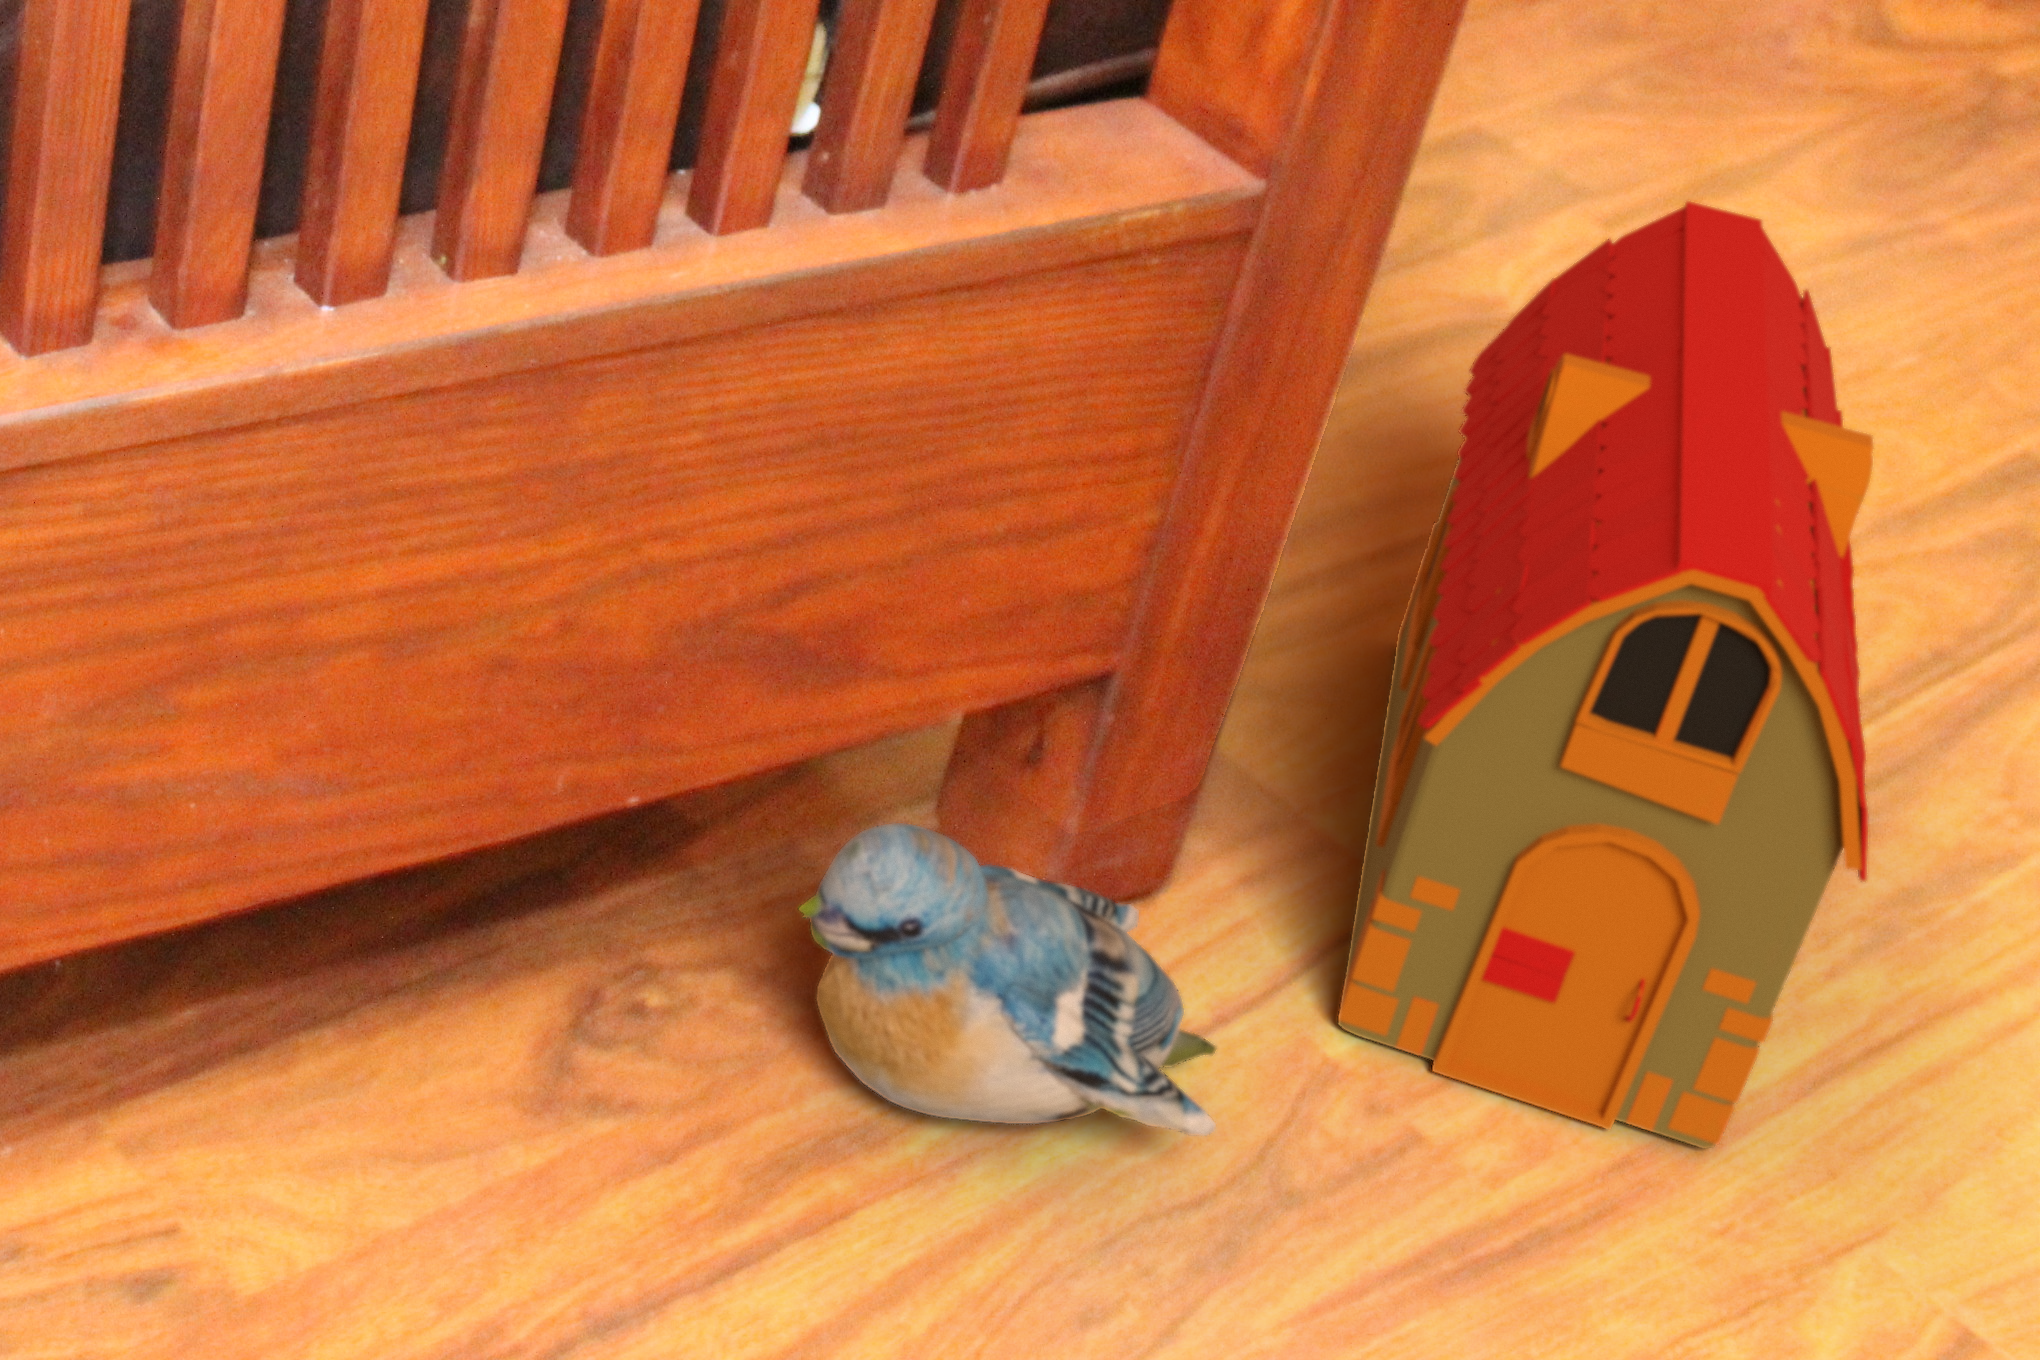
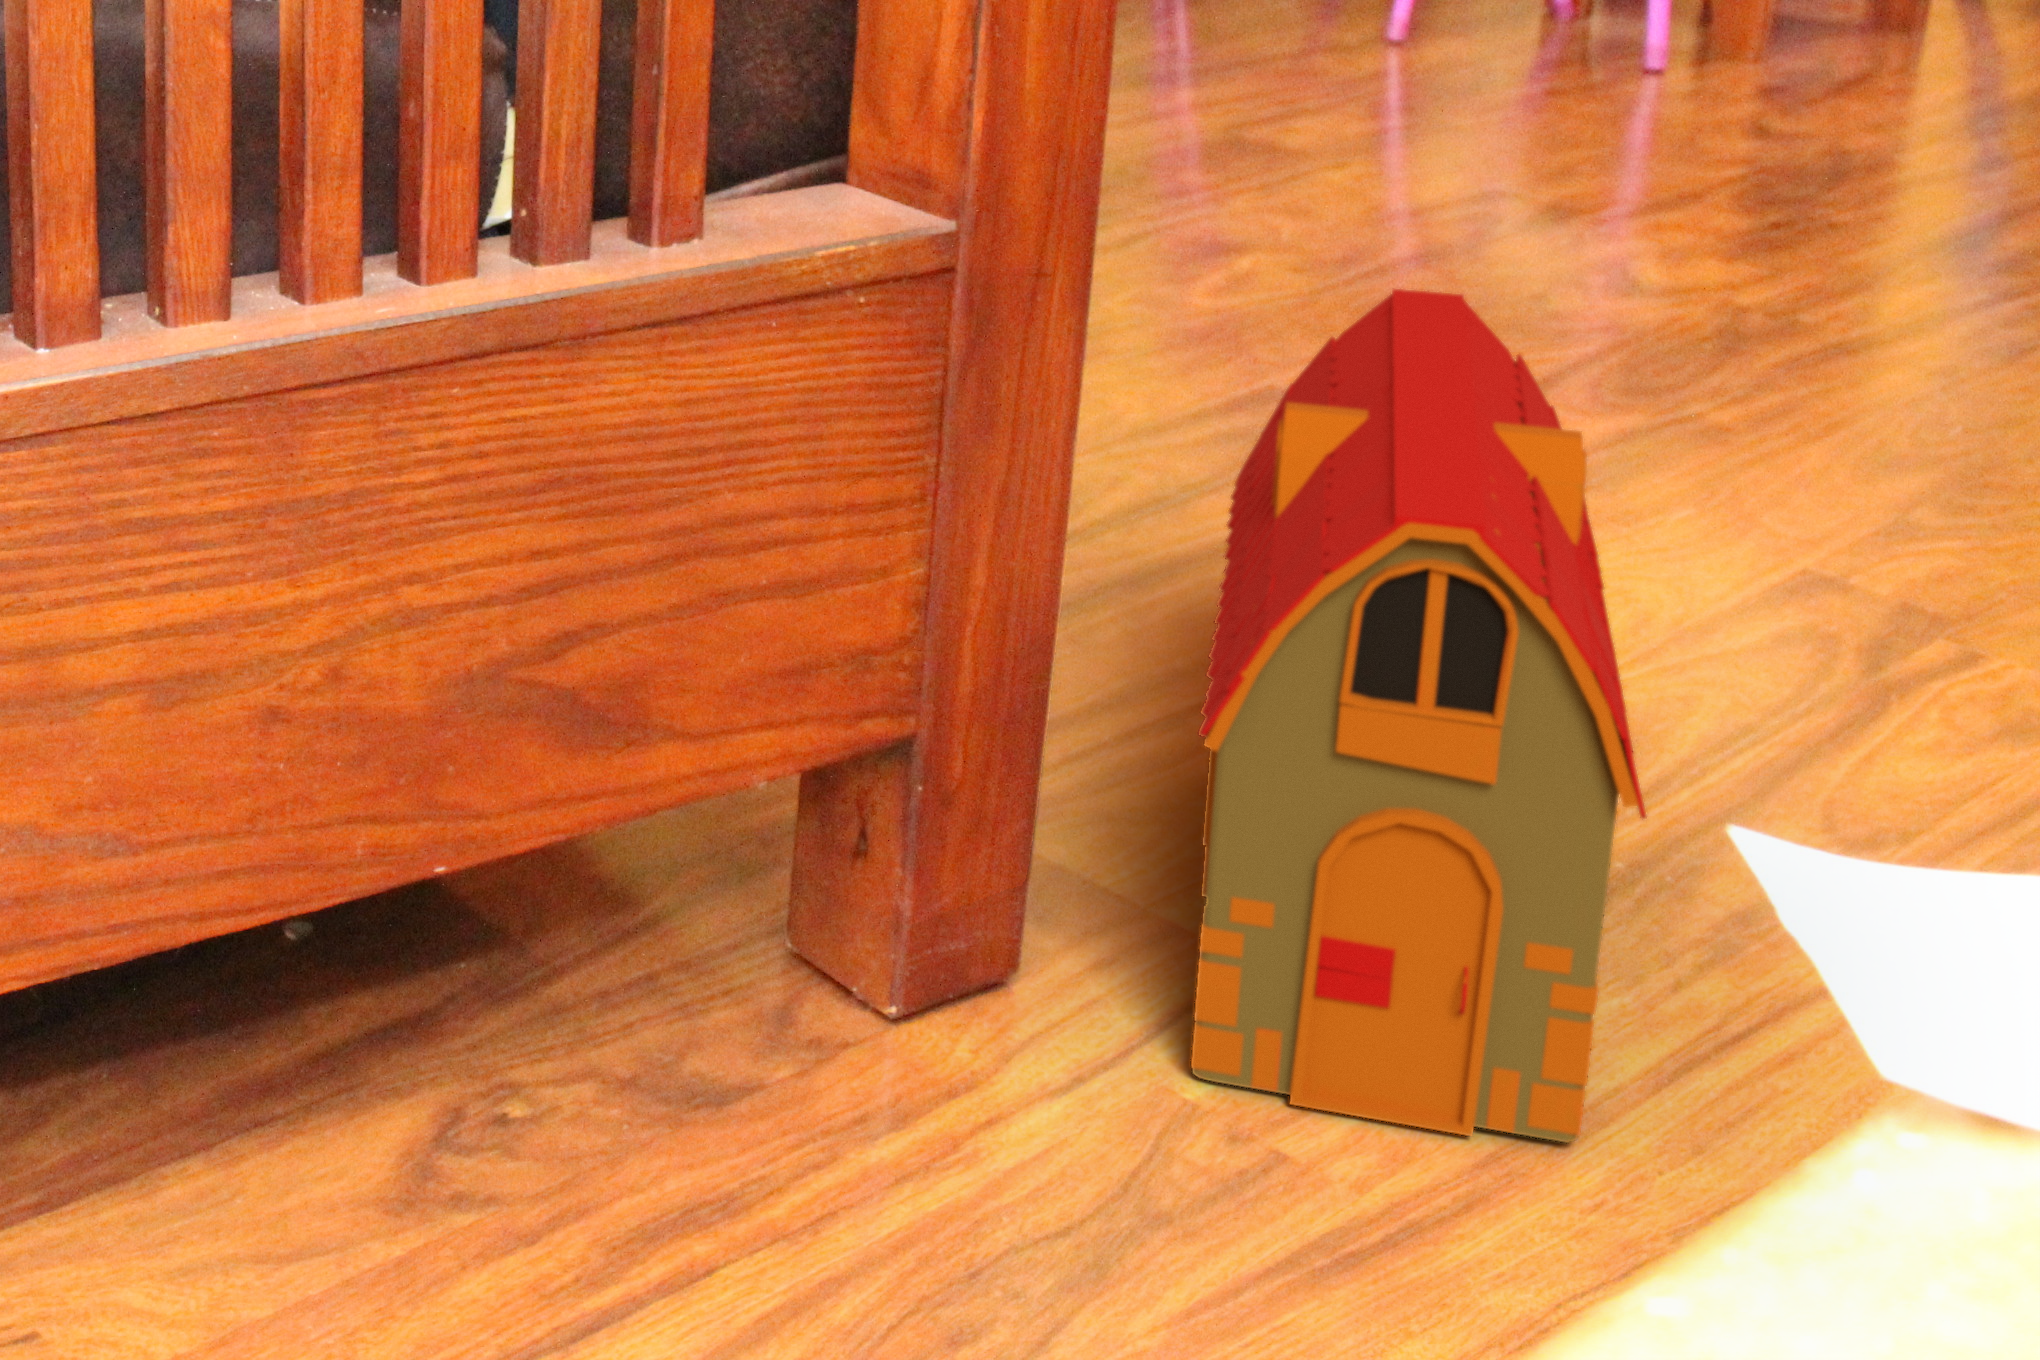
plush toy: present [799,823,1216,1136] -> none [622,875,1065,1179]

